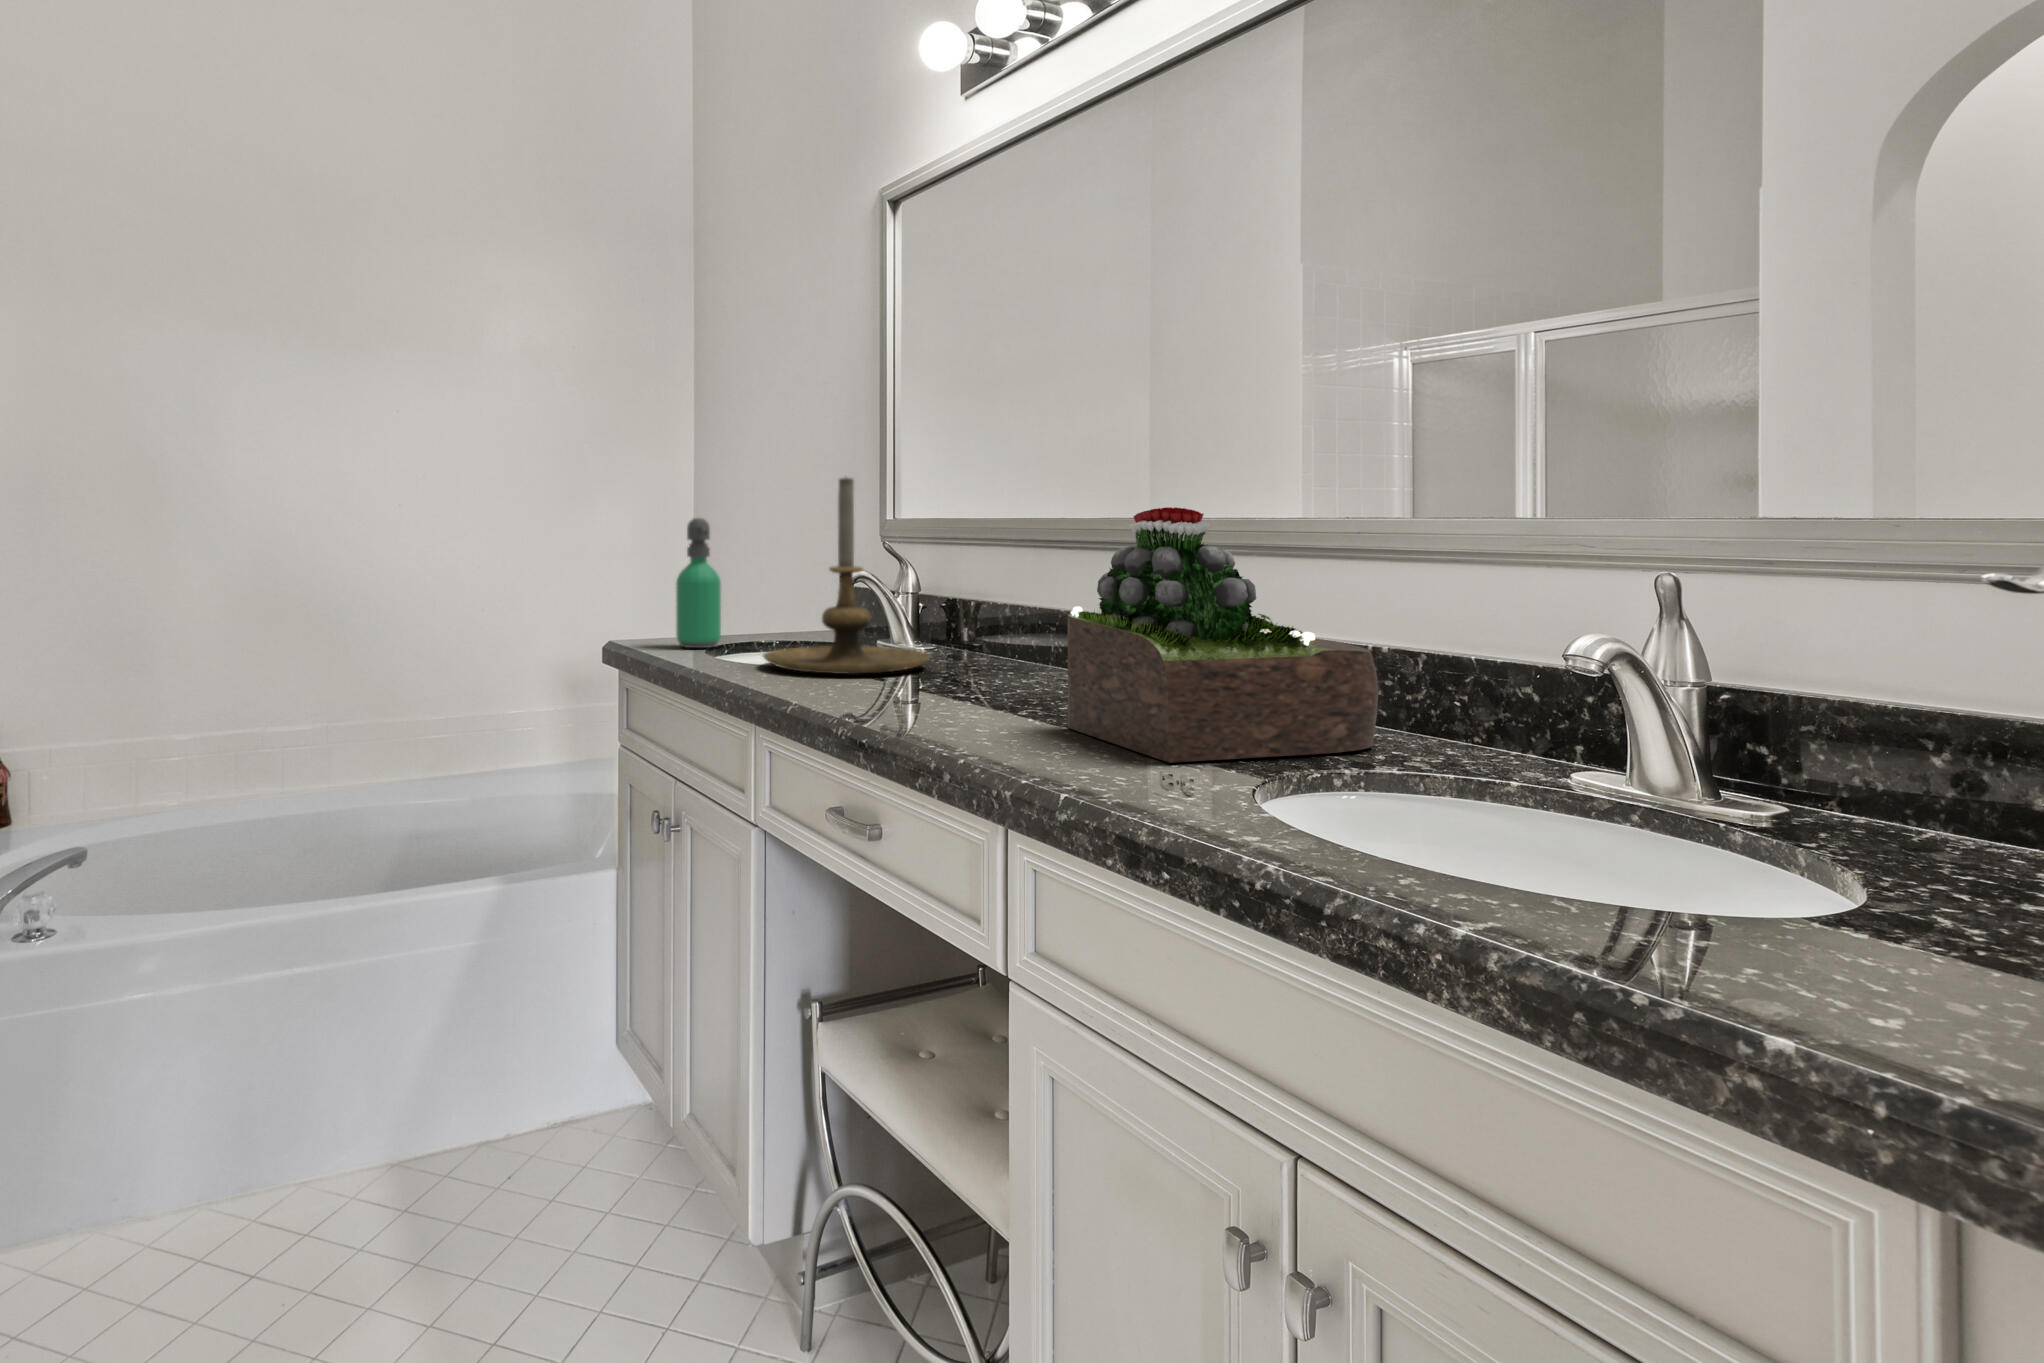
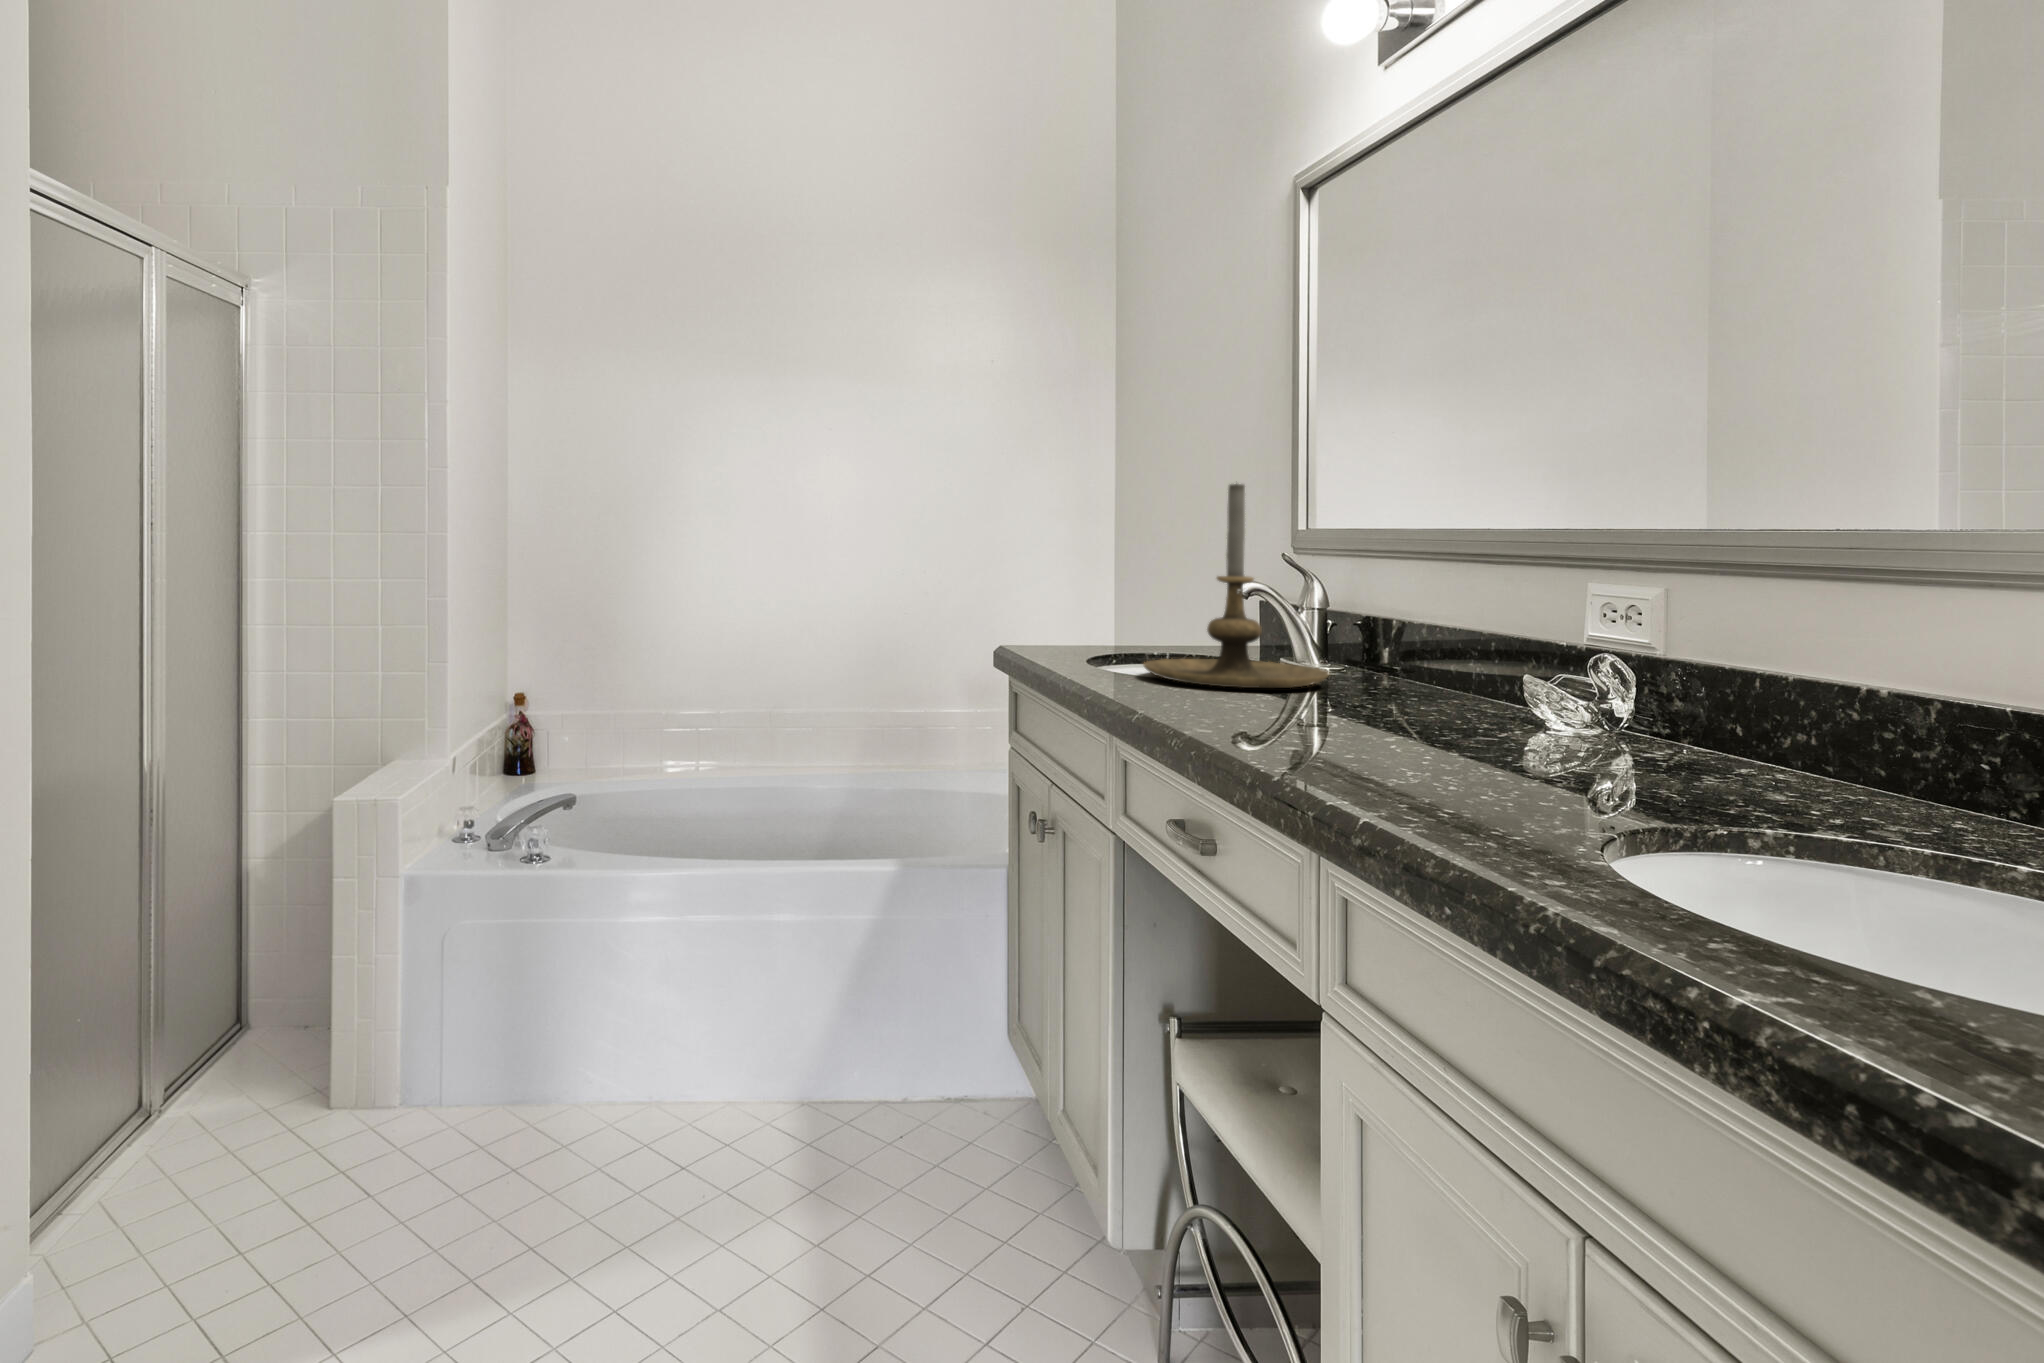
succulent plant: present [1068,507,1378,763] -> none [1436,514,1843,809]
soap dispenser: present [676,518,721,648] -> none [1071,524,1118,655]

